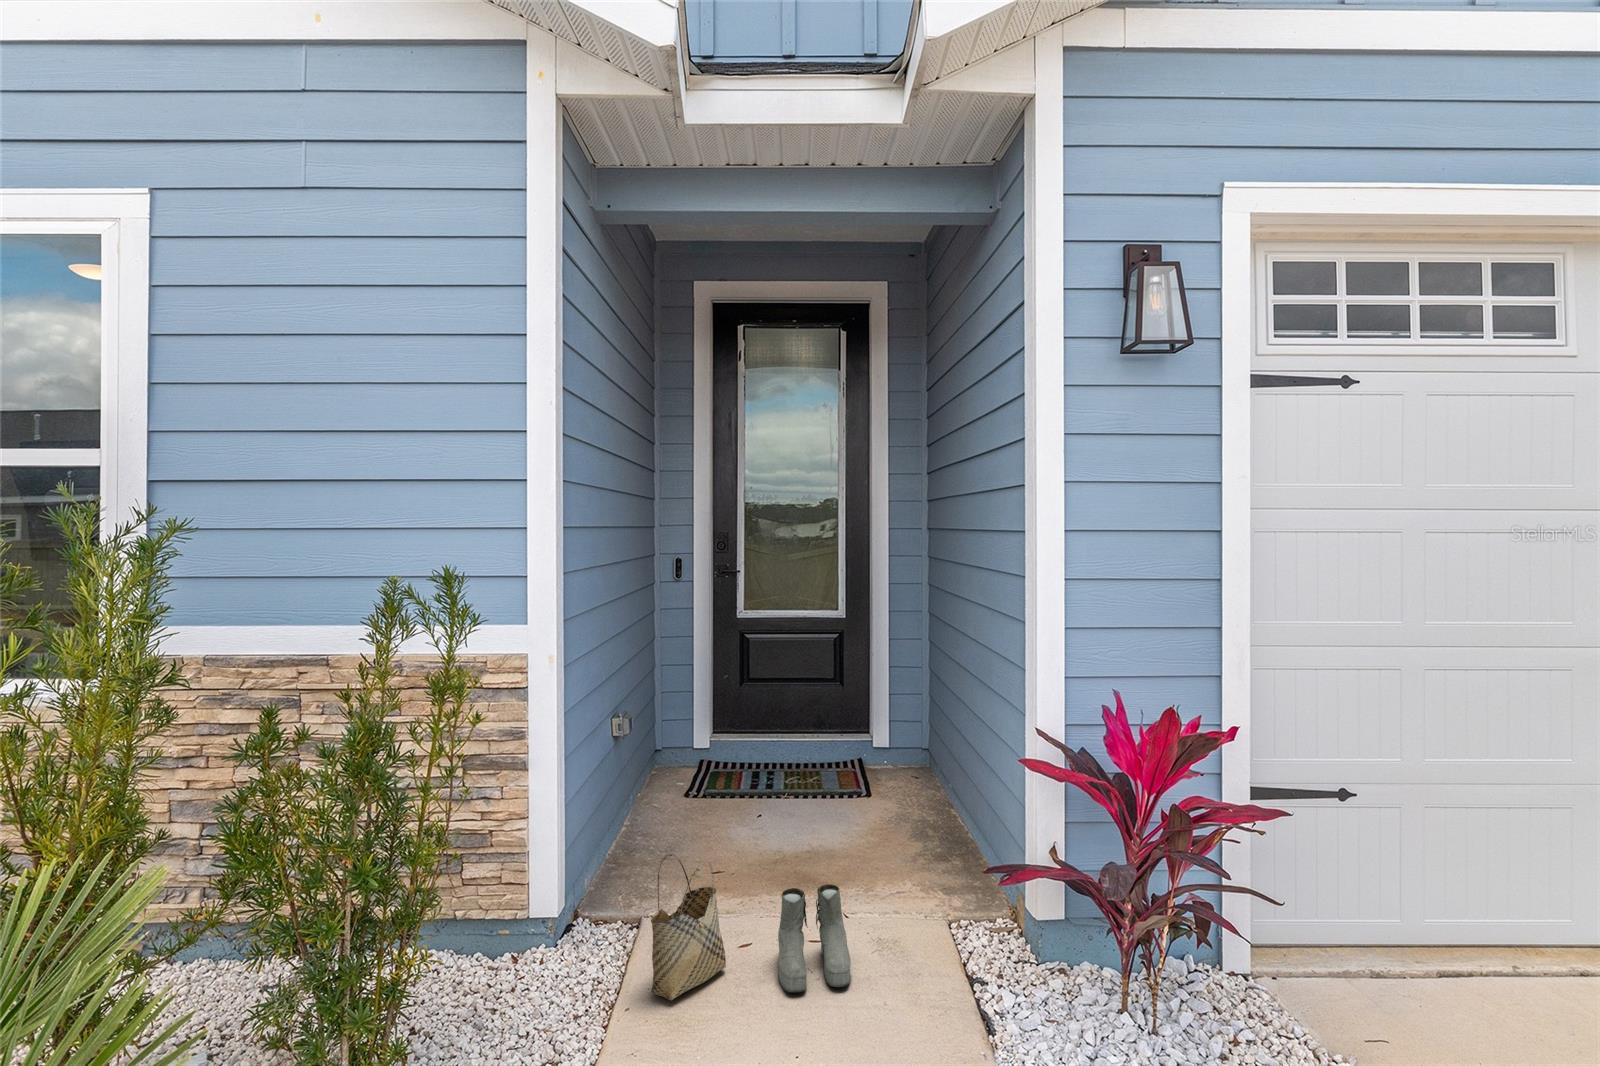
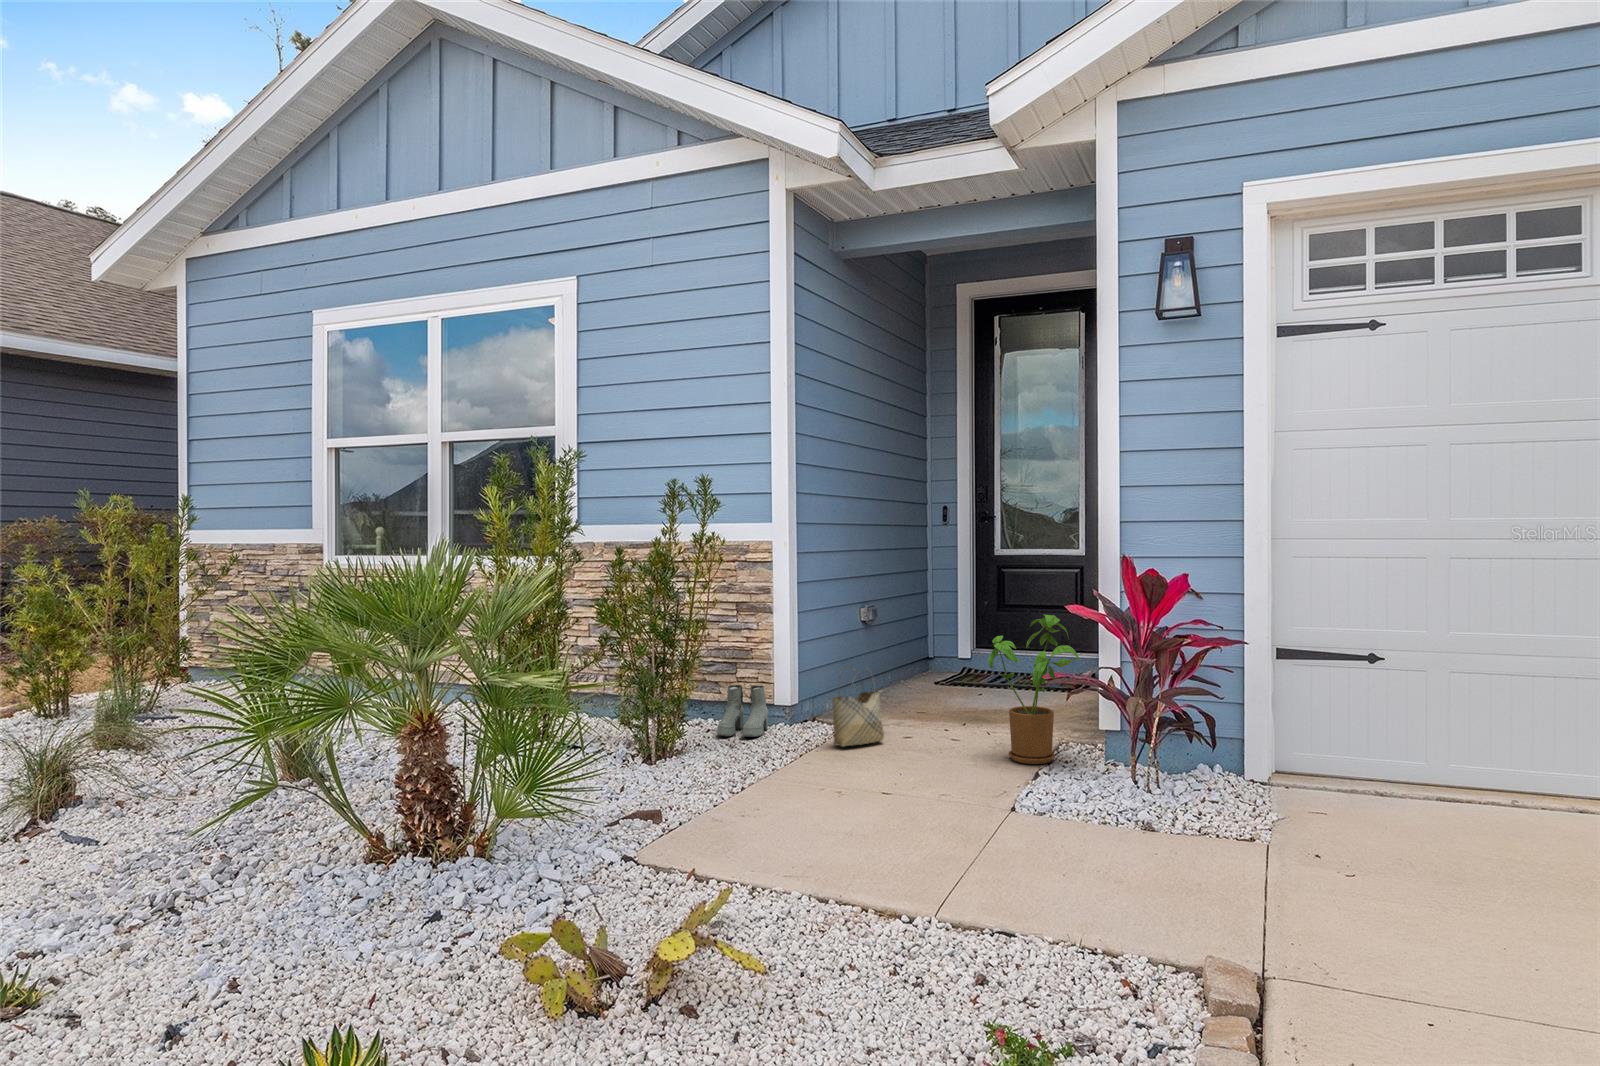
house plant: none [896,759,1038,991] -> present [988,615,1080,764]
boots: present [778,884,851,993] -> present [717,685,768,737]

